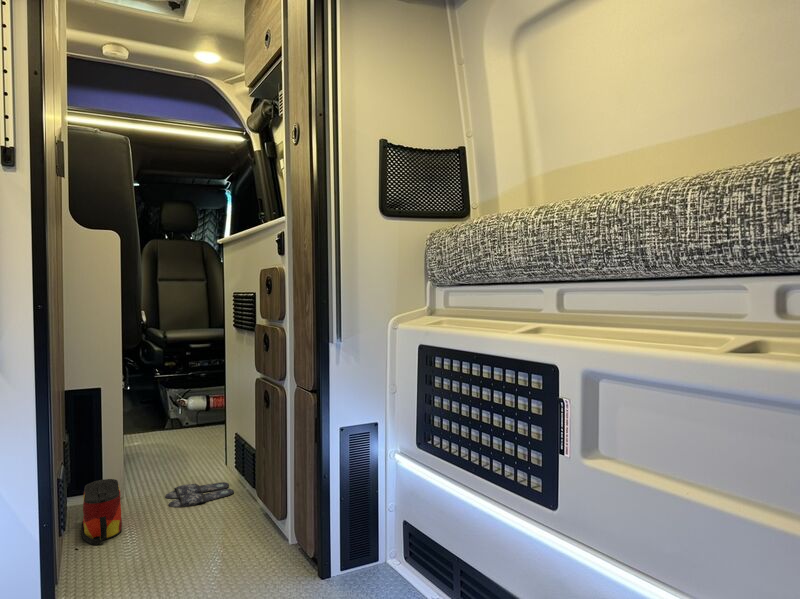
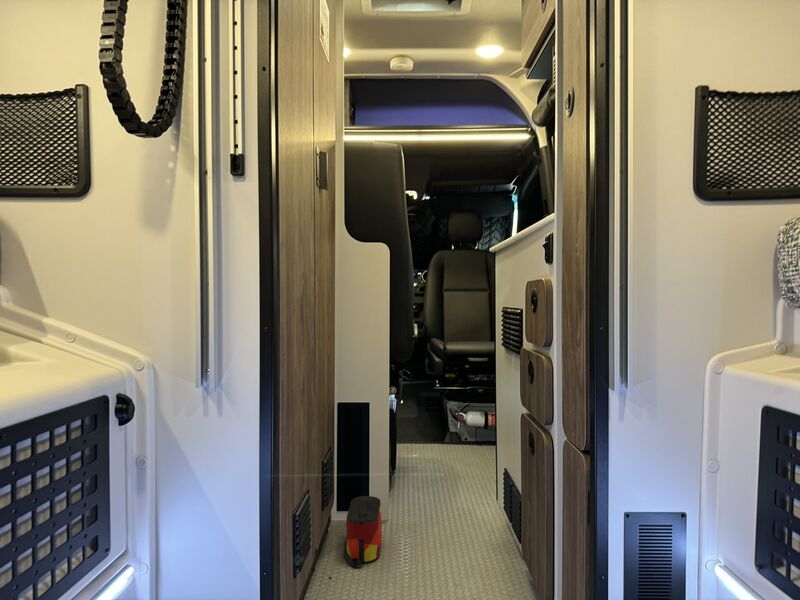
slippers: present [165,482,234,508] -> none [428,515,498,544]

